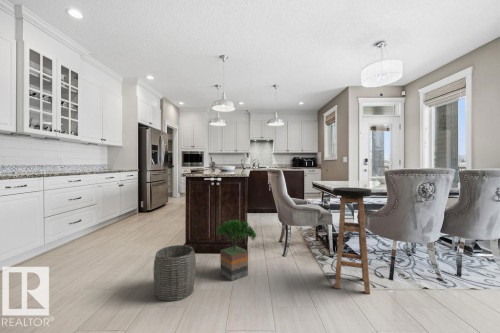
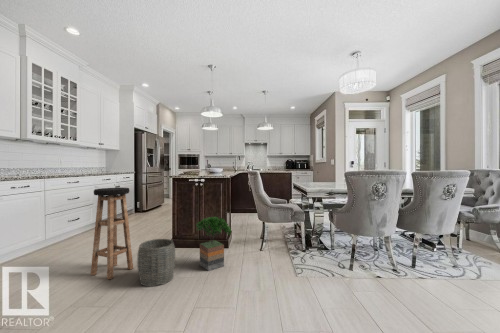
bar stool: present [333,187,372,294] -> present [91,188,133,279]

